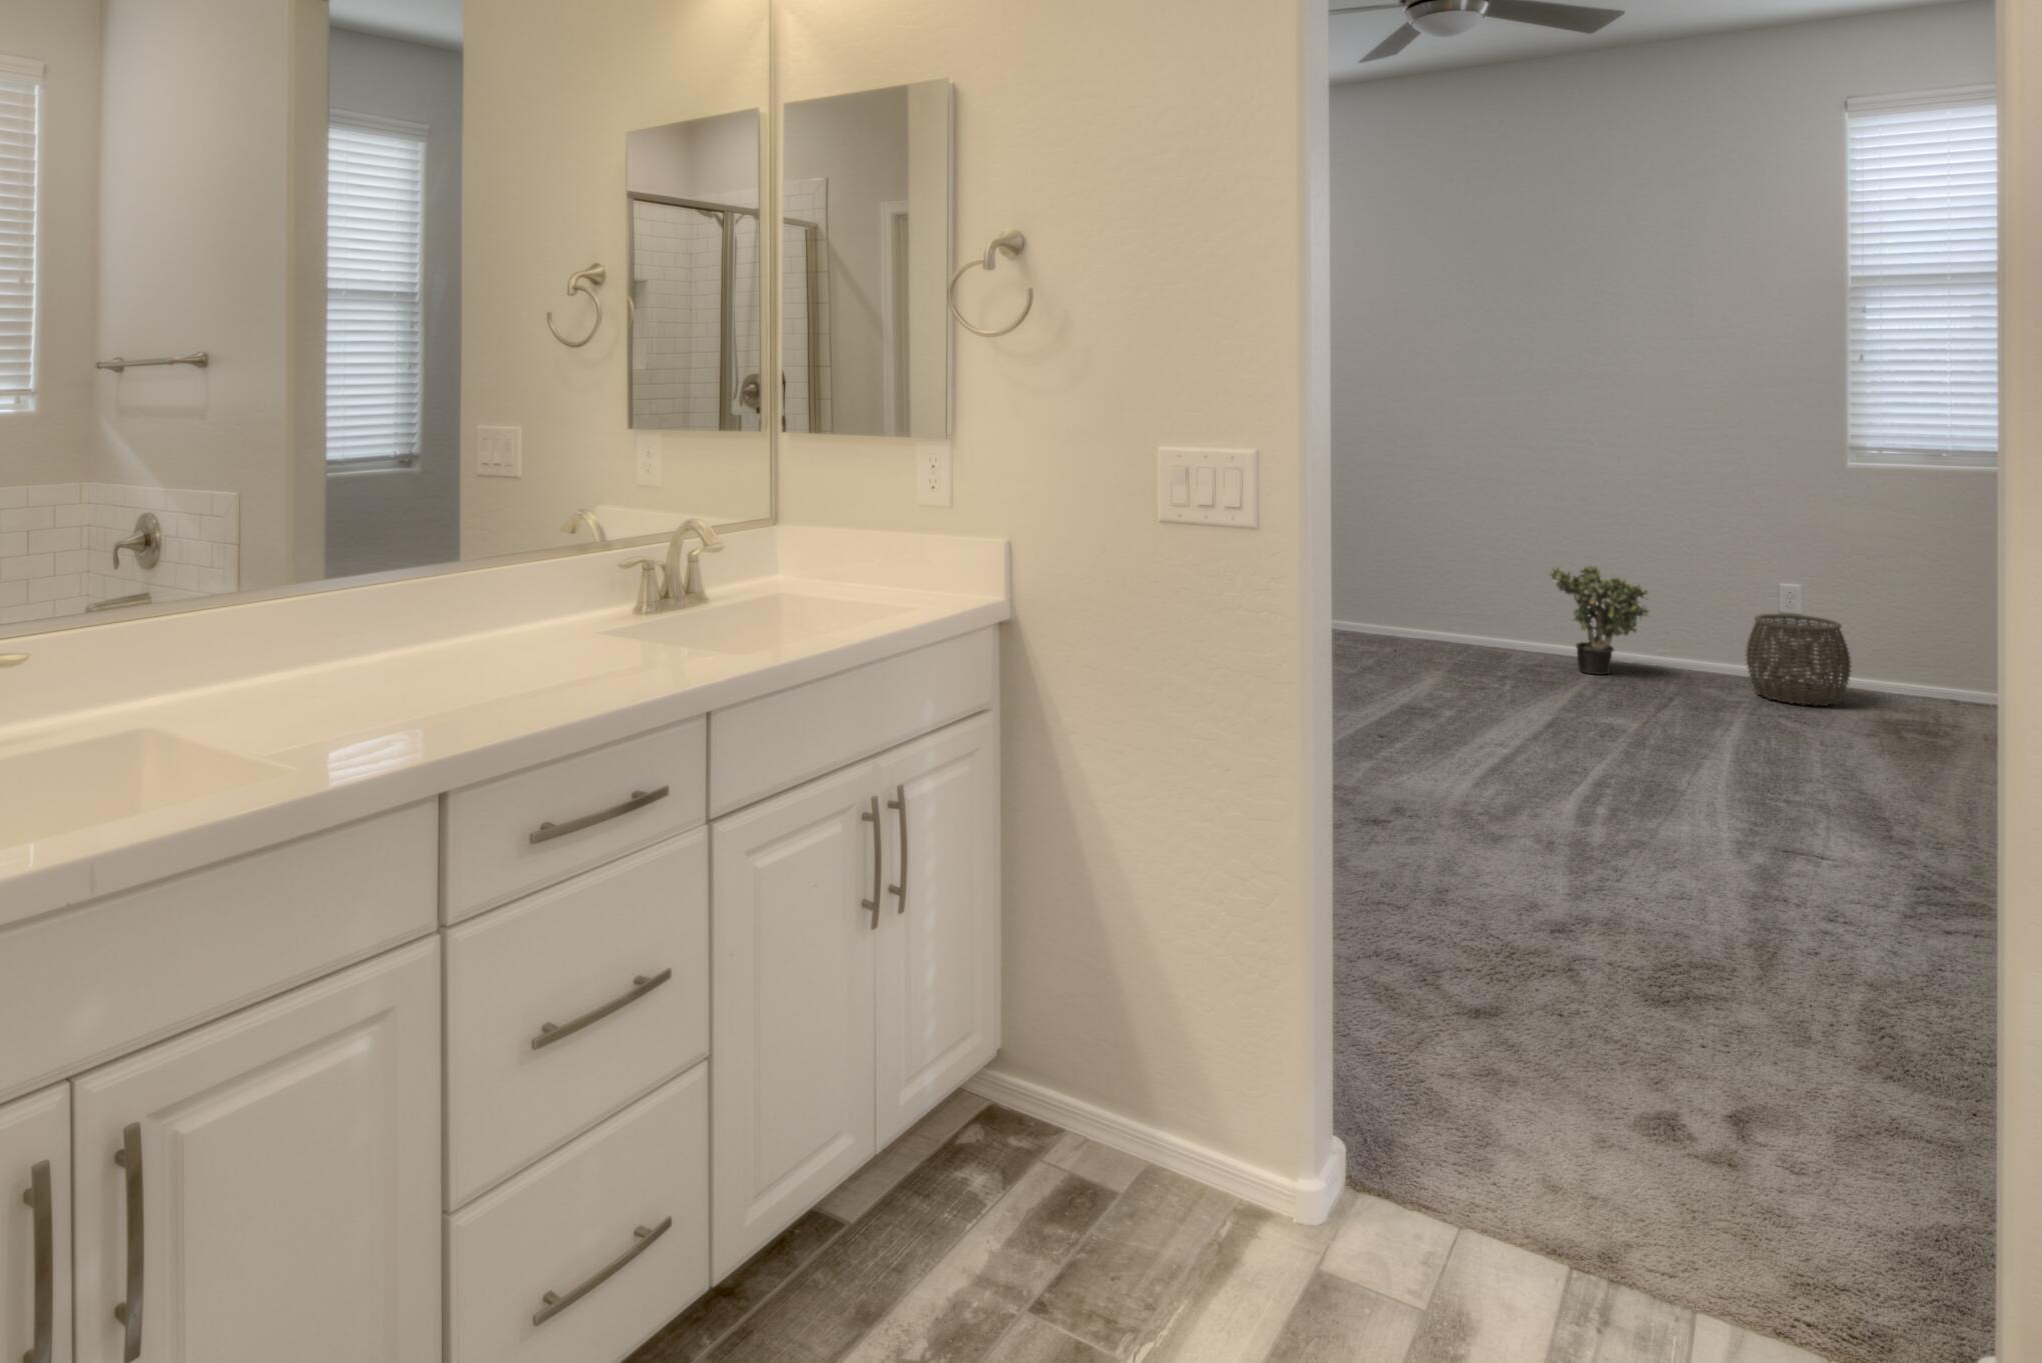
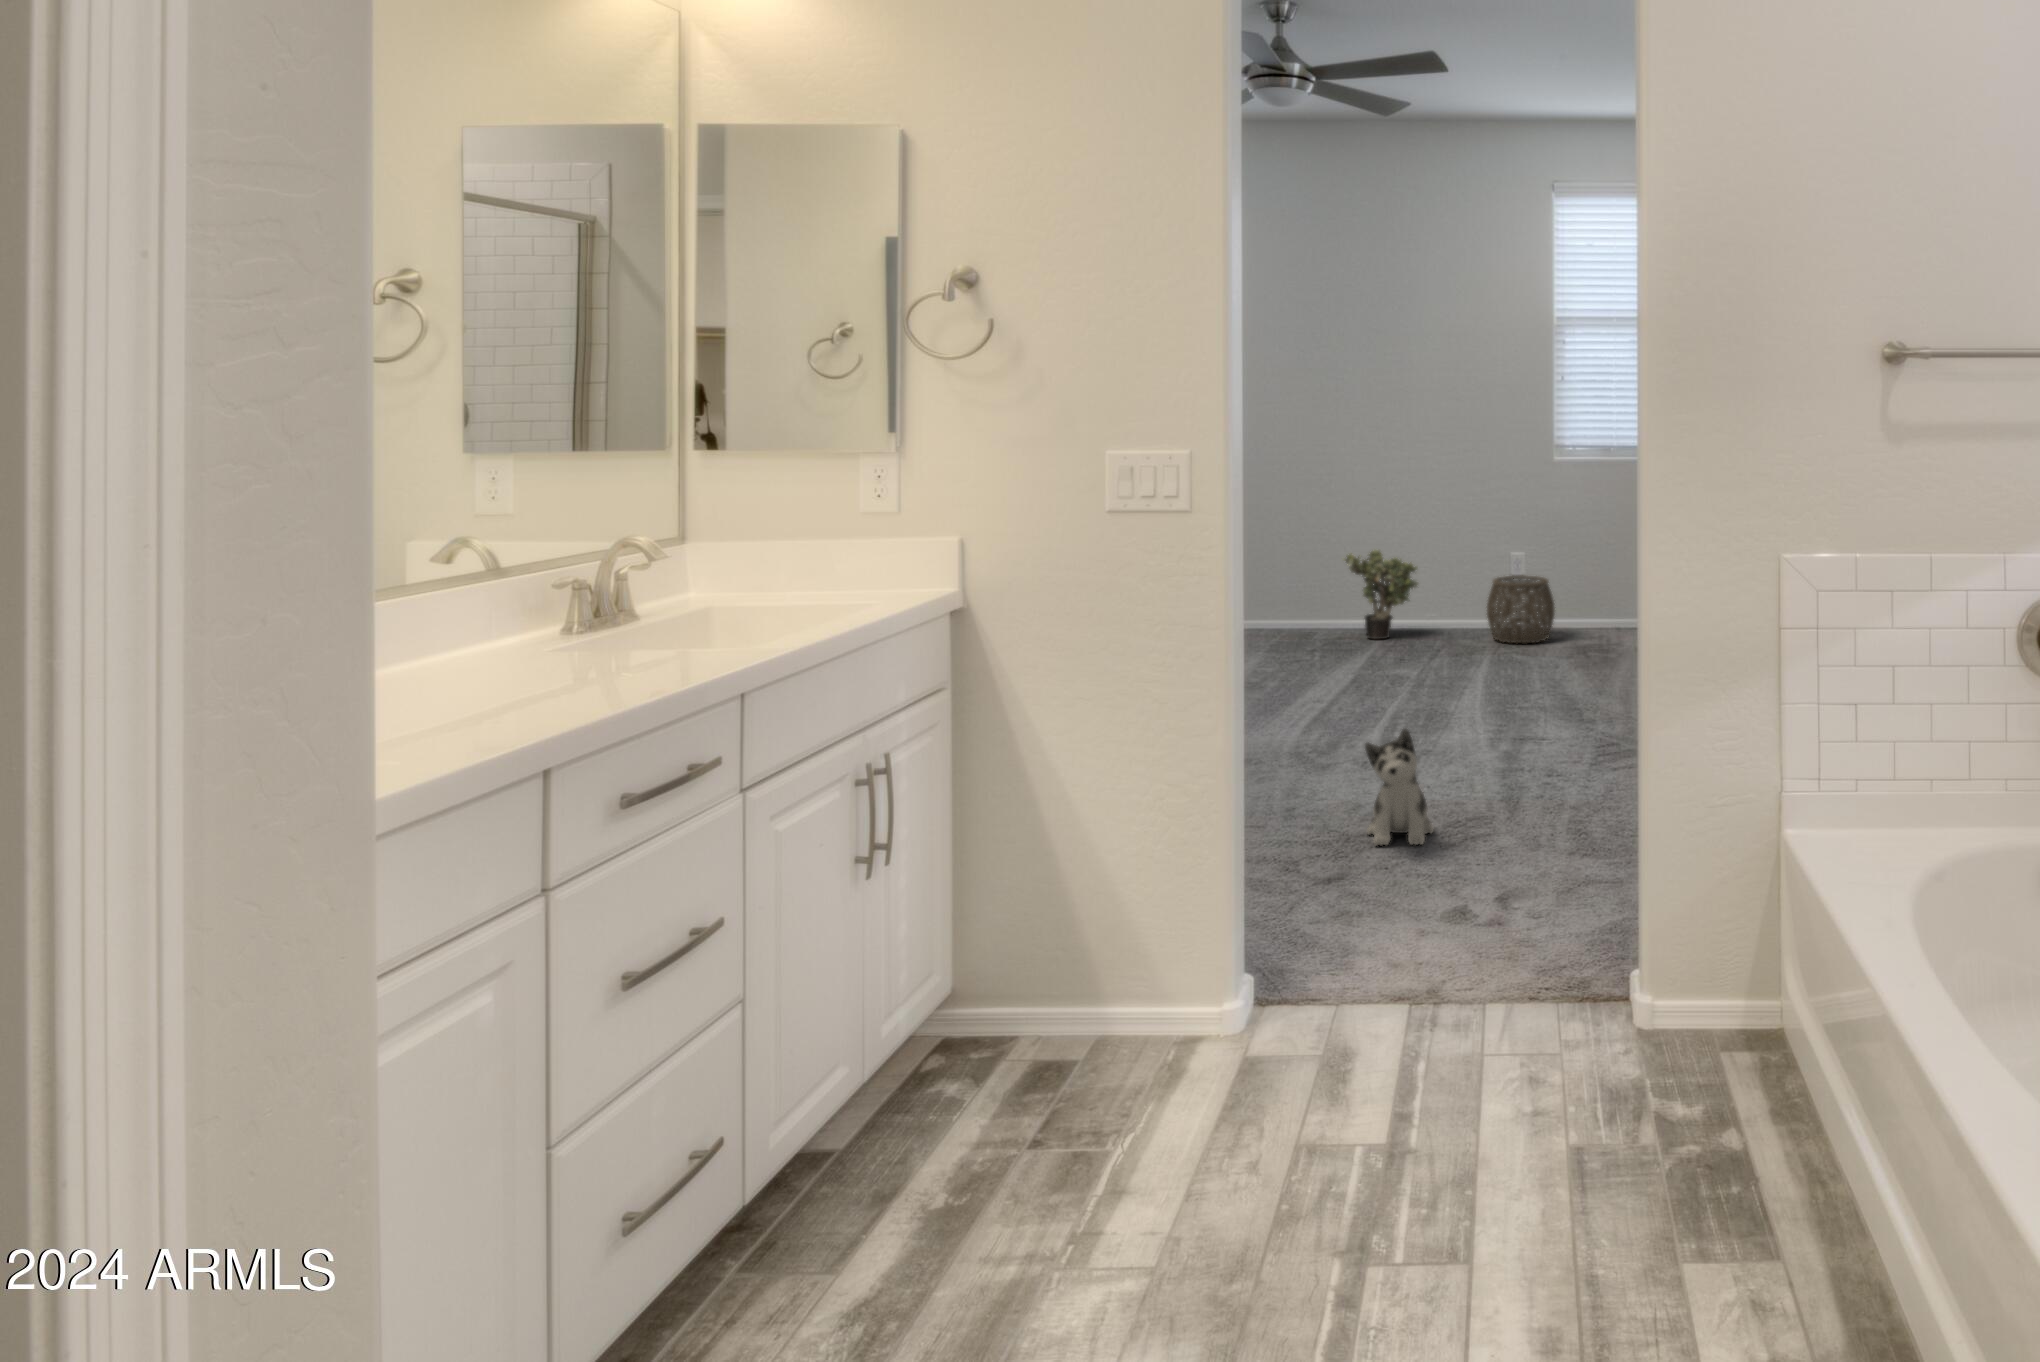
plush toy: none [1538,821,1640,984] -> present [1365,729,1434,846]

